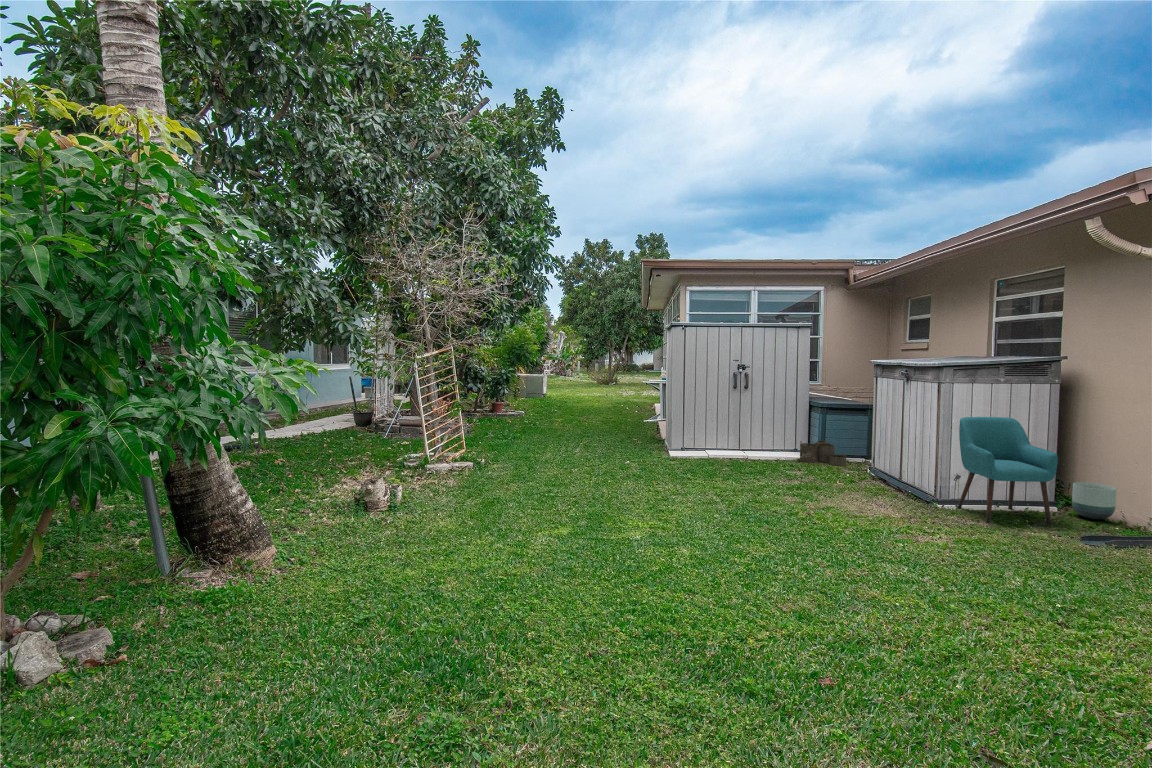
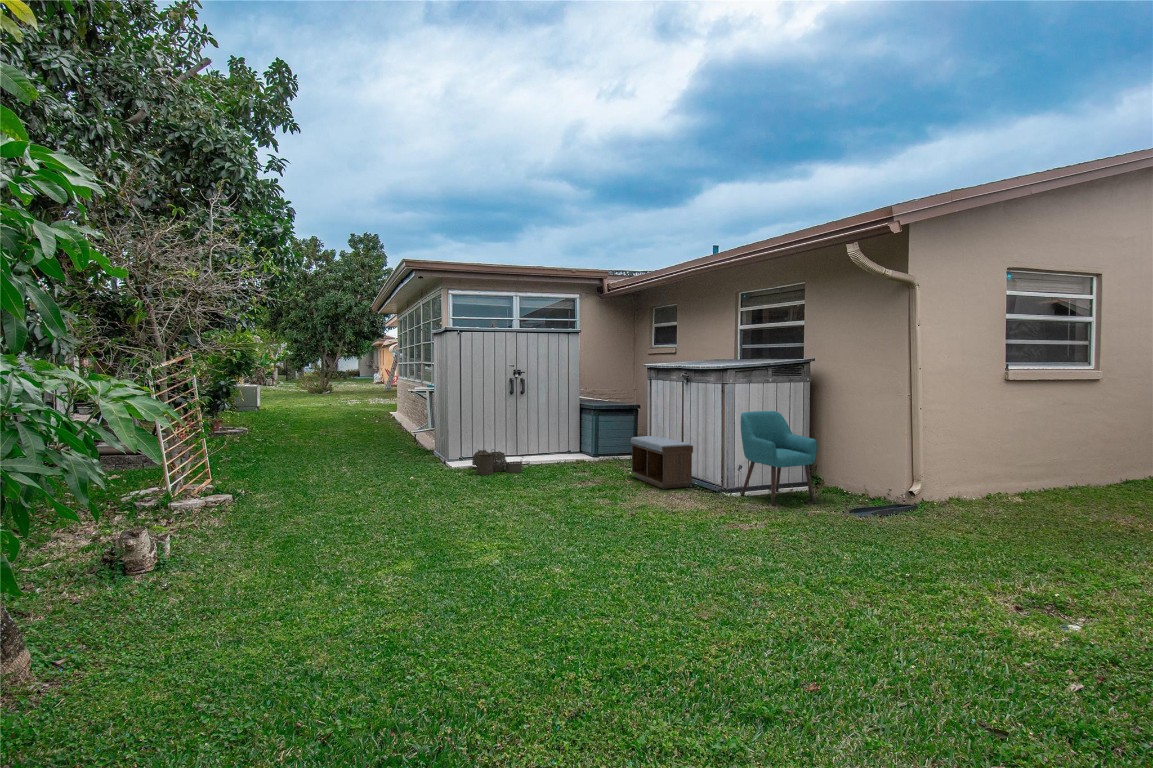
bench: none [843,436,907,492] -> present [631,436,693,489]
woven basket: present [800,440,846,466] -> present [472,449,522,475]
planter: present [1072,482,1116,519] -> none [819,462,849,493]

